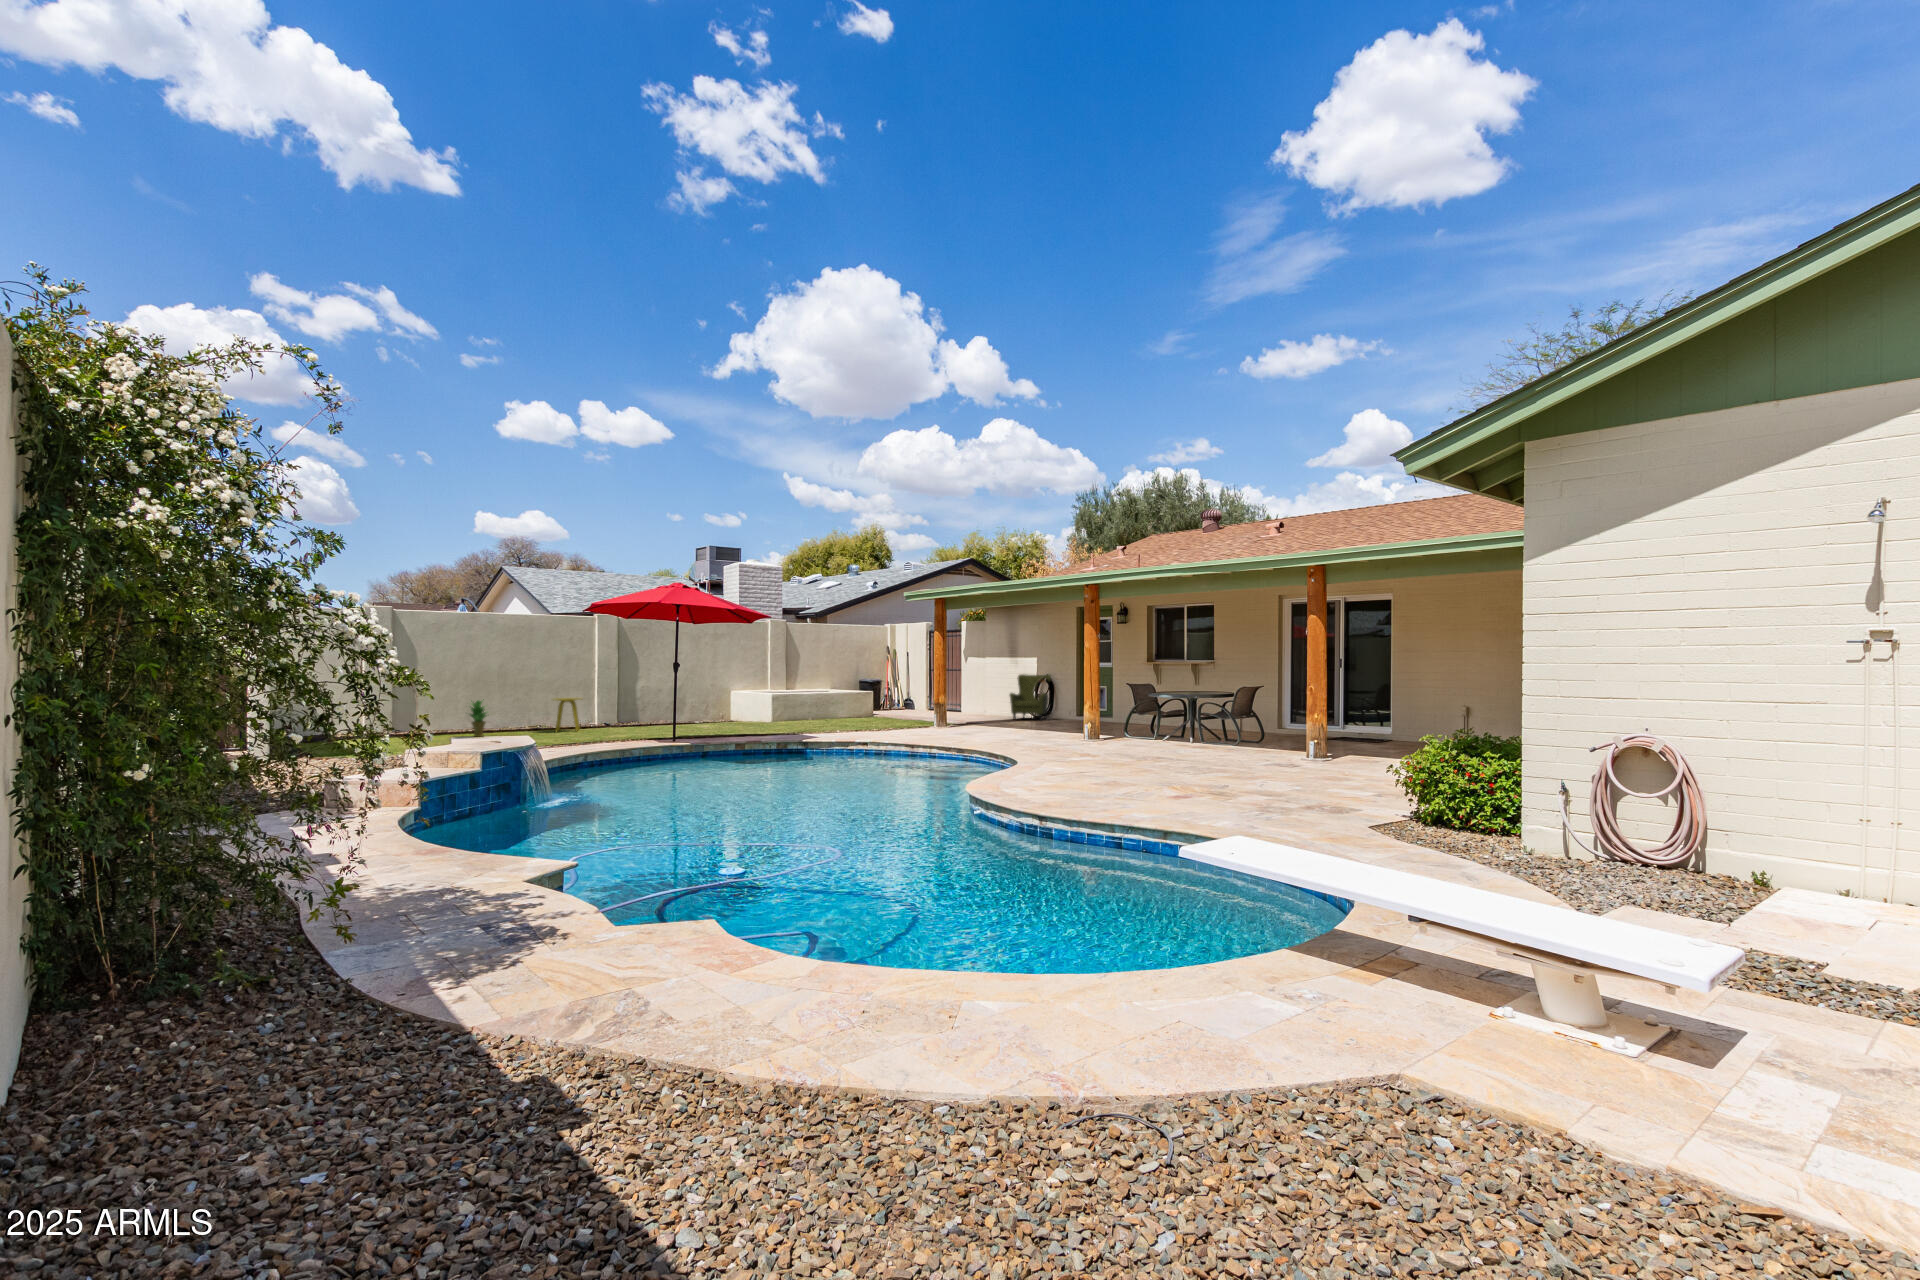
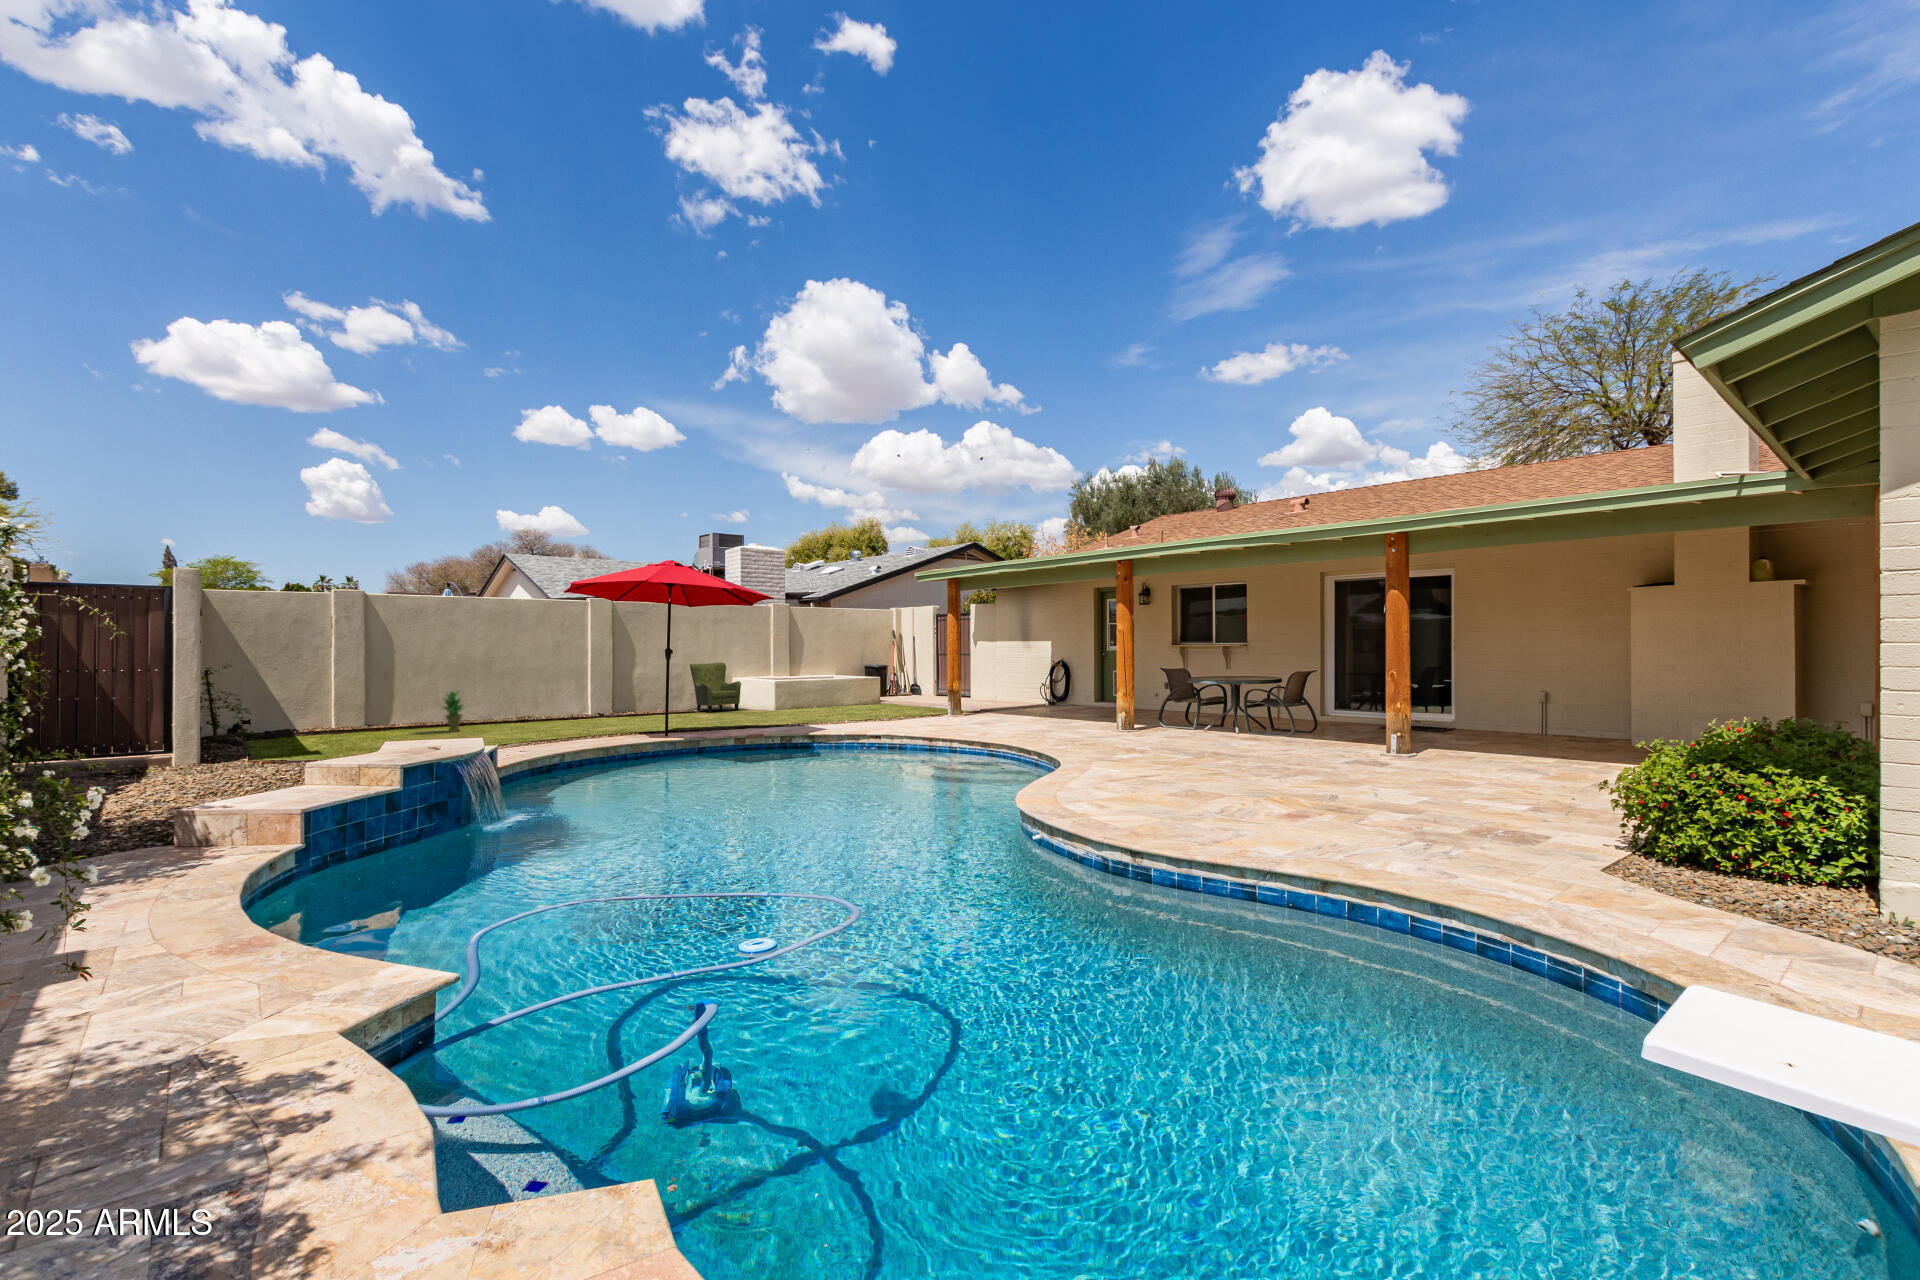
armchair: present [1010,674,1051,720] -> present [690,663,741,713]
side table: present [554,698,582,732] -> none [537,687,573,725]

